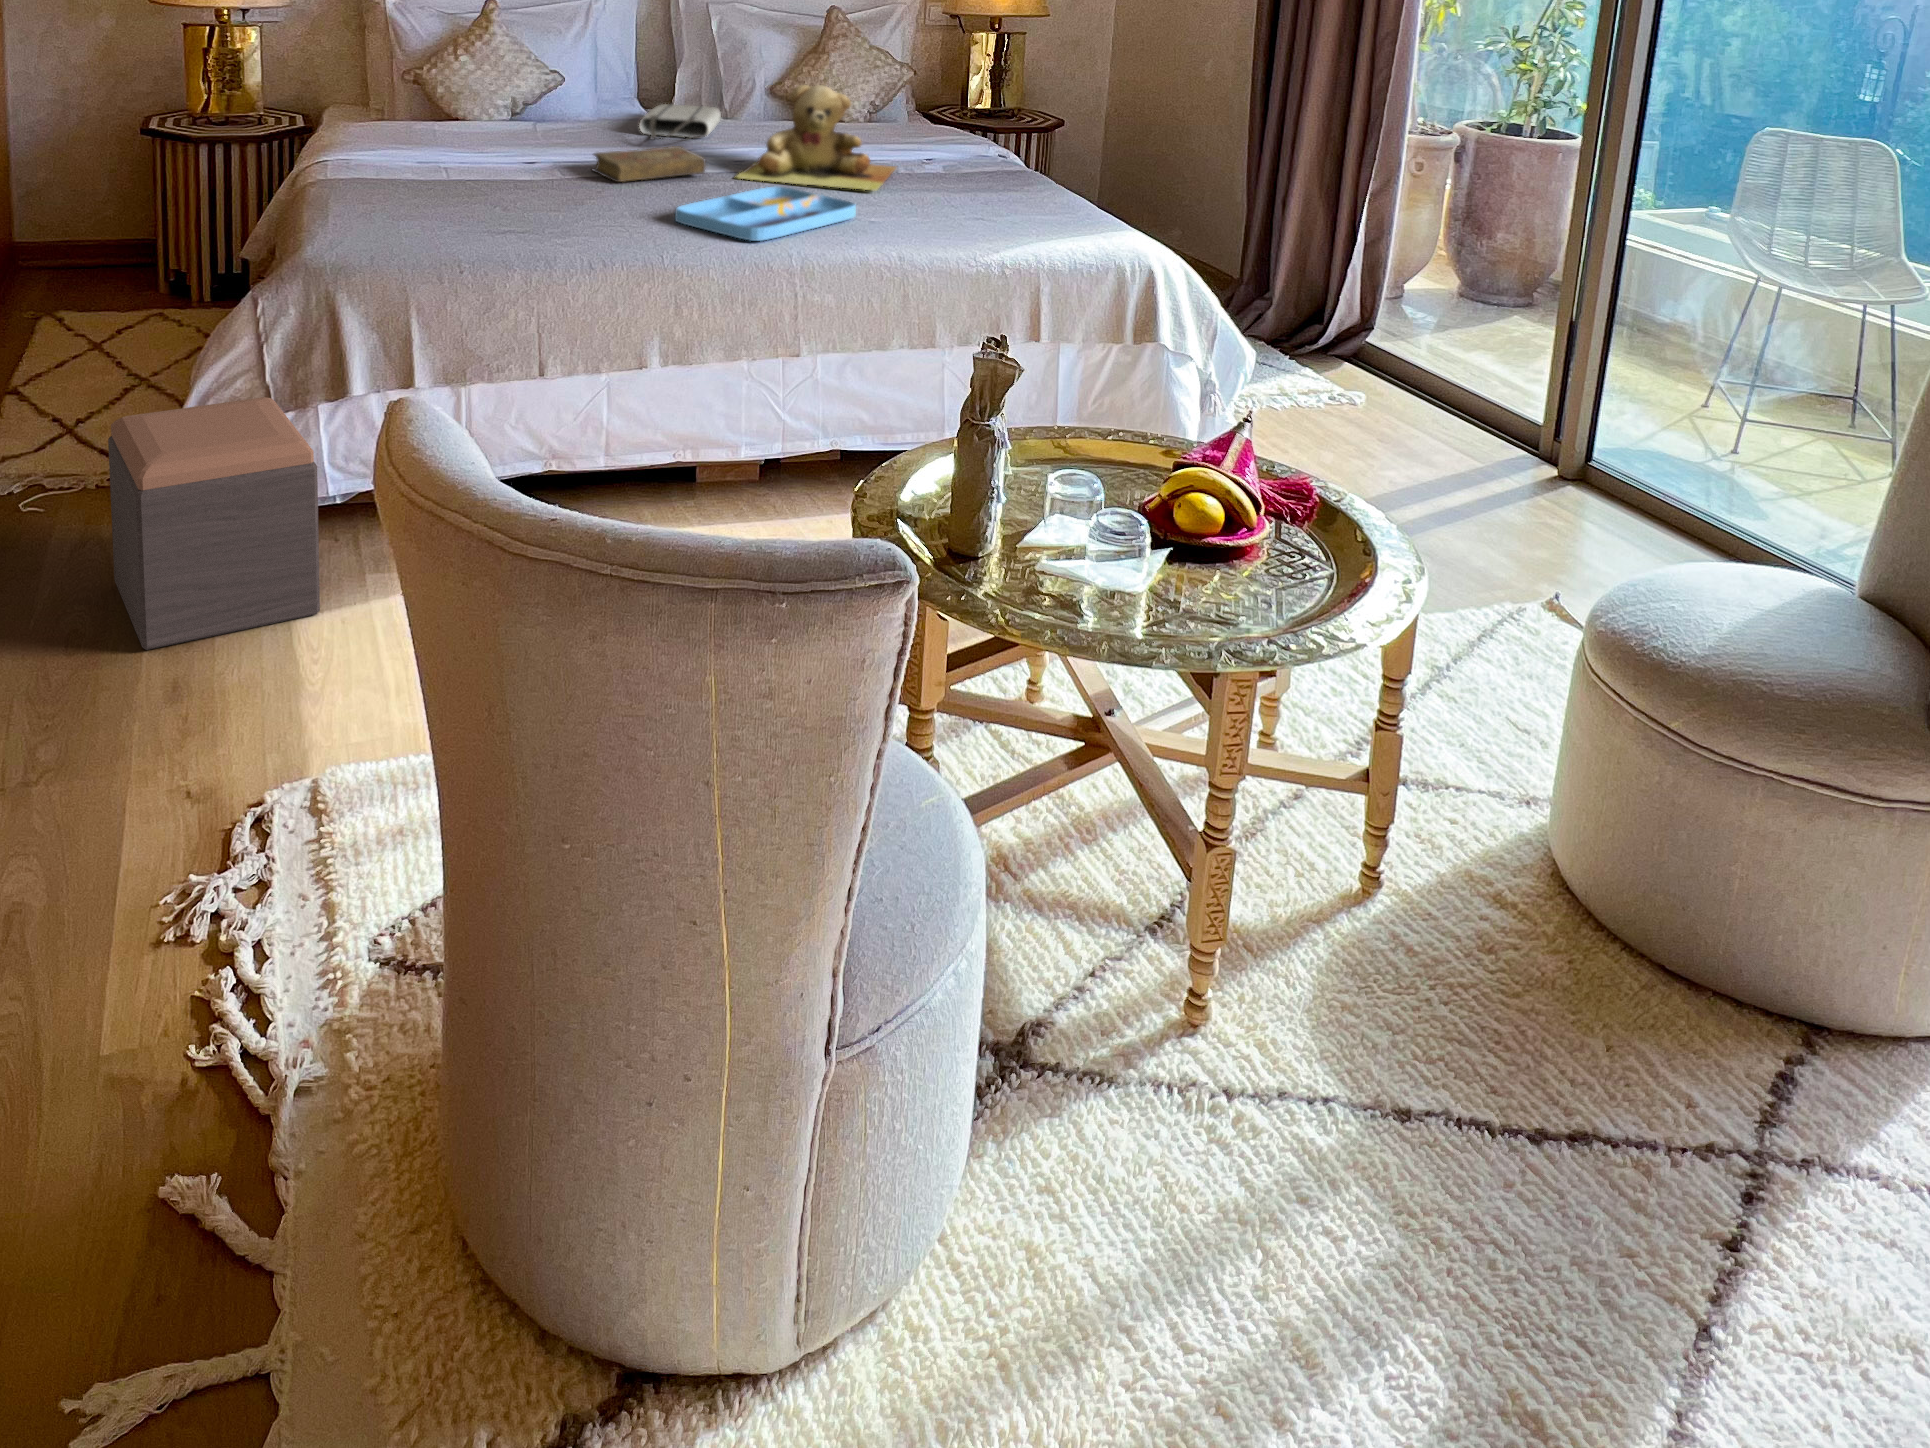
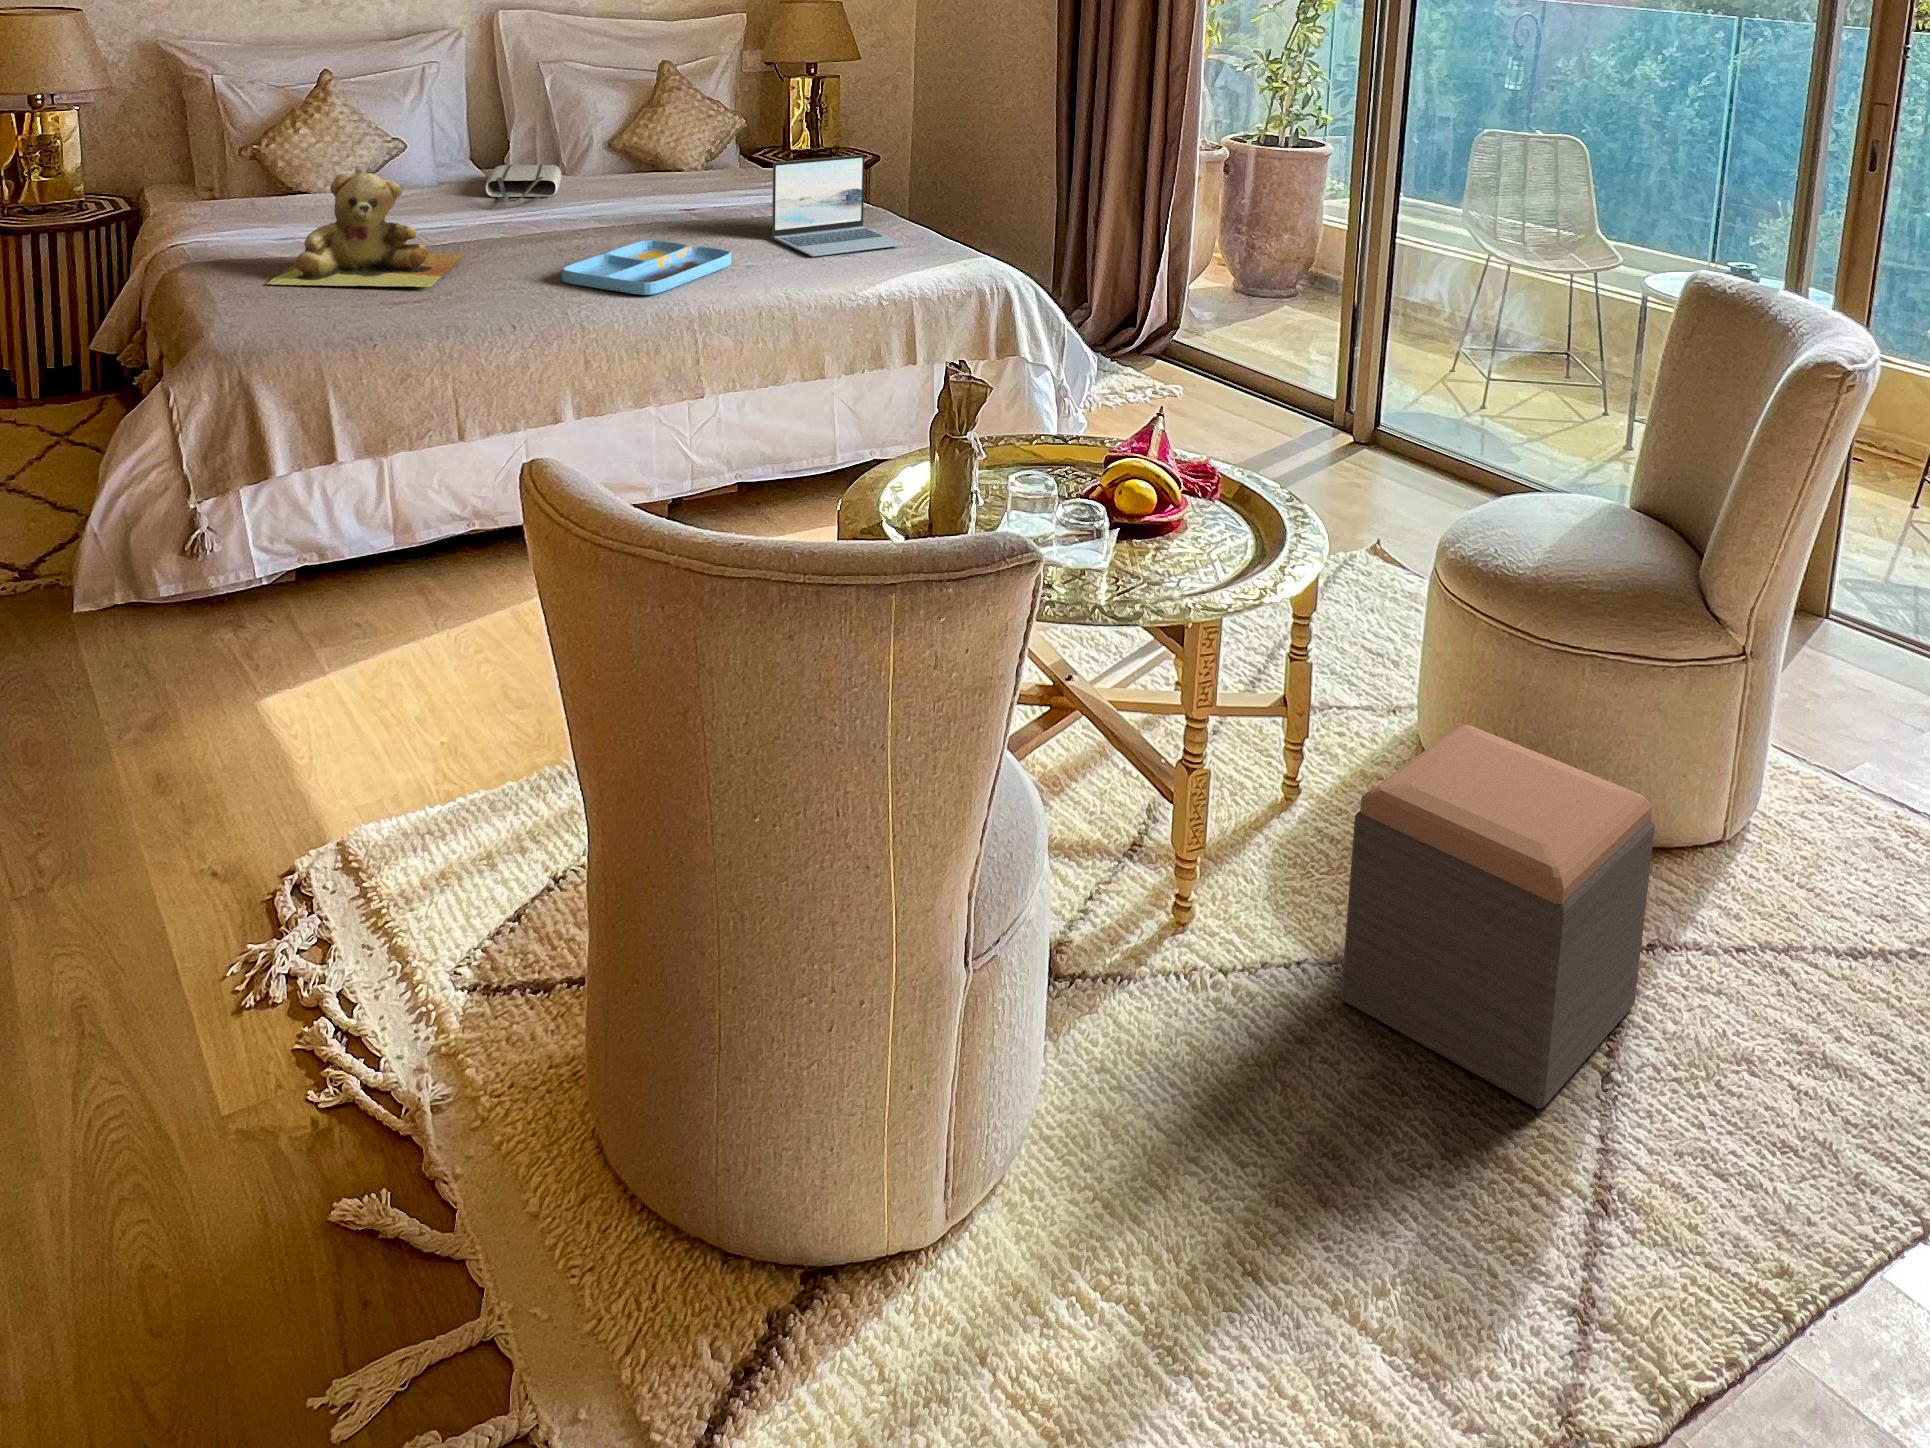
teddy bear: present [737,85,896,191] -> present [267,173,464,287]
laptop: none [911,113,1048,216] -> present [772,155,902,257]
book: present [592,146,706,182] -> none [456,207,572,247]
footstool: present [108,397,320,650] -> present [1341,725,1655,1109]

